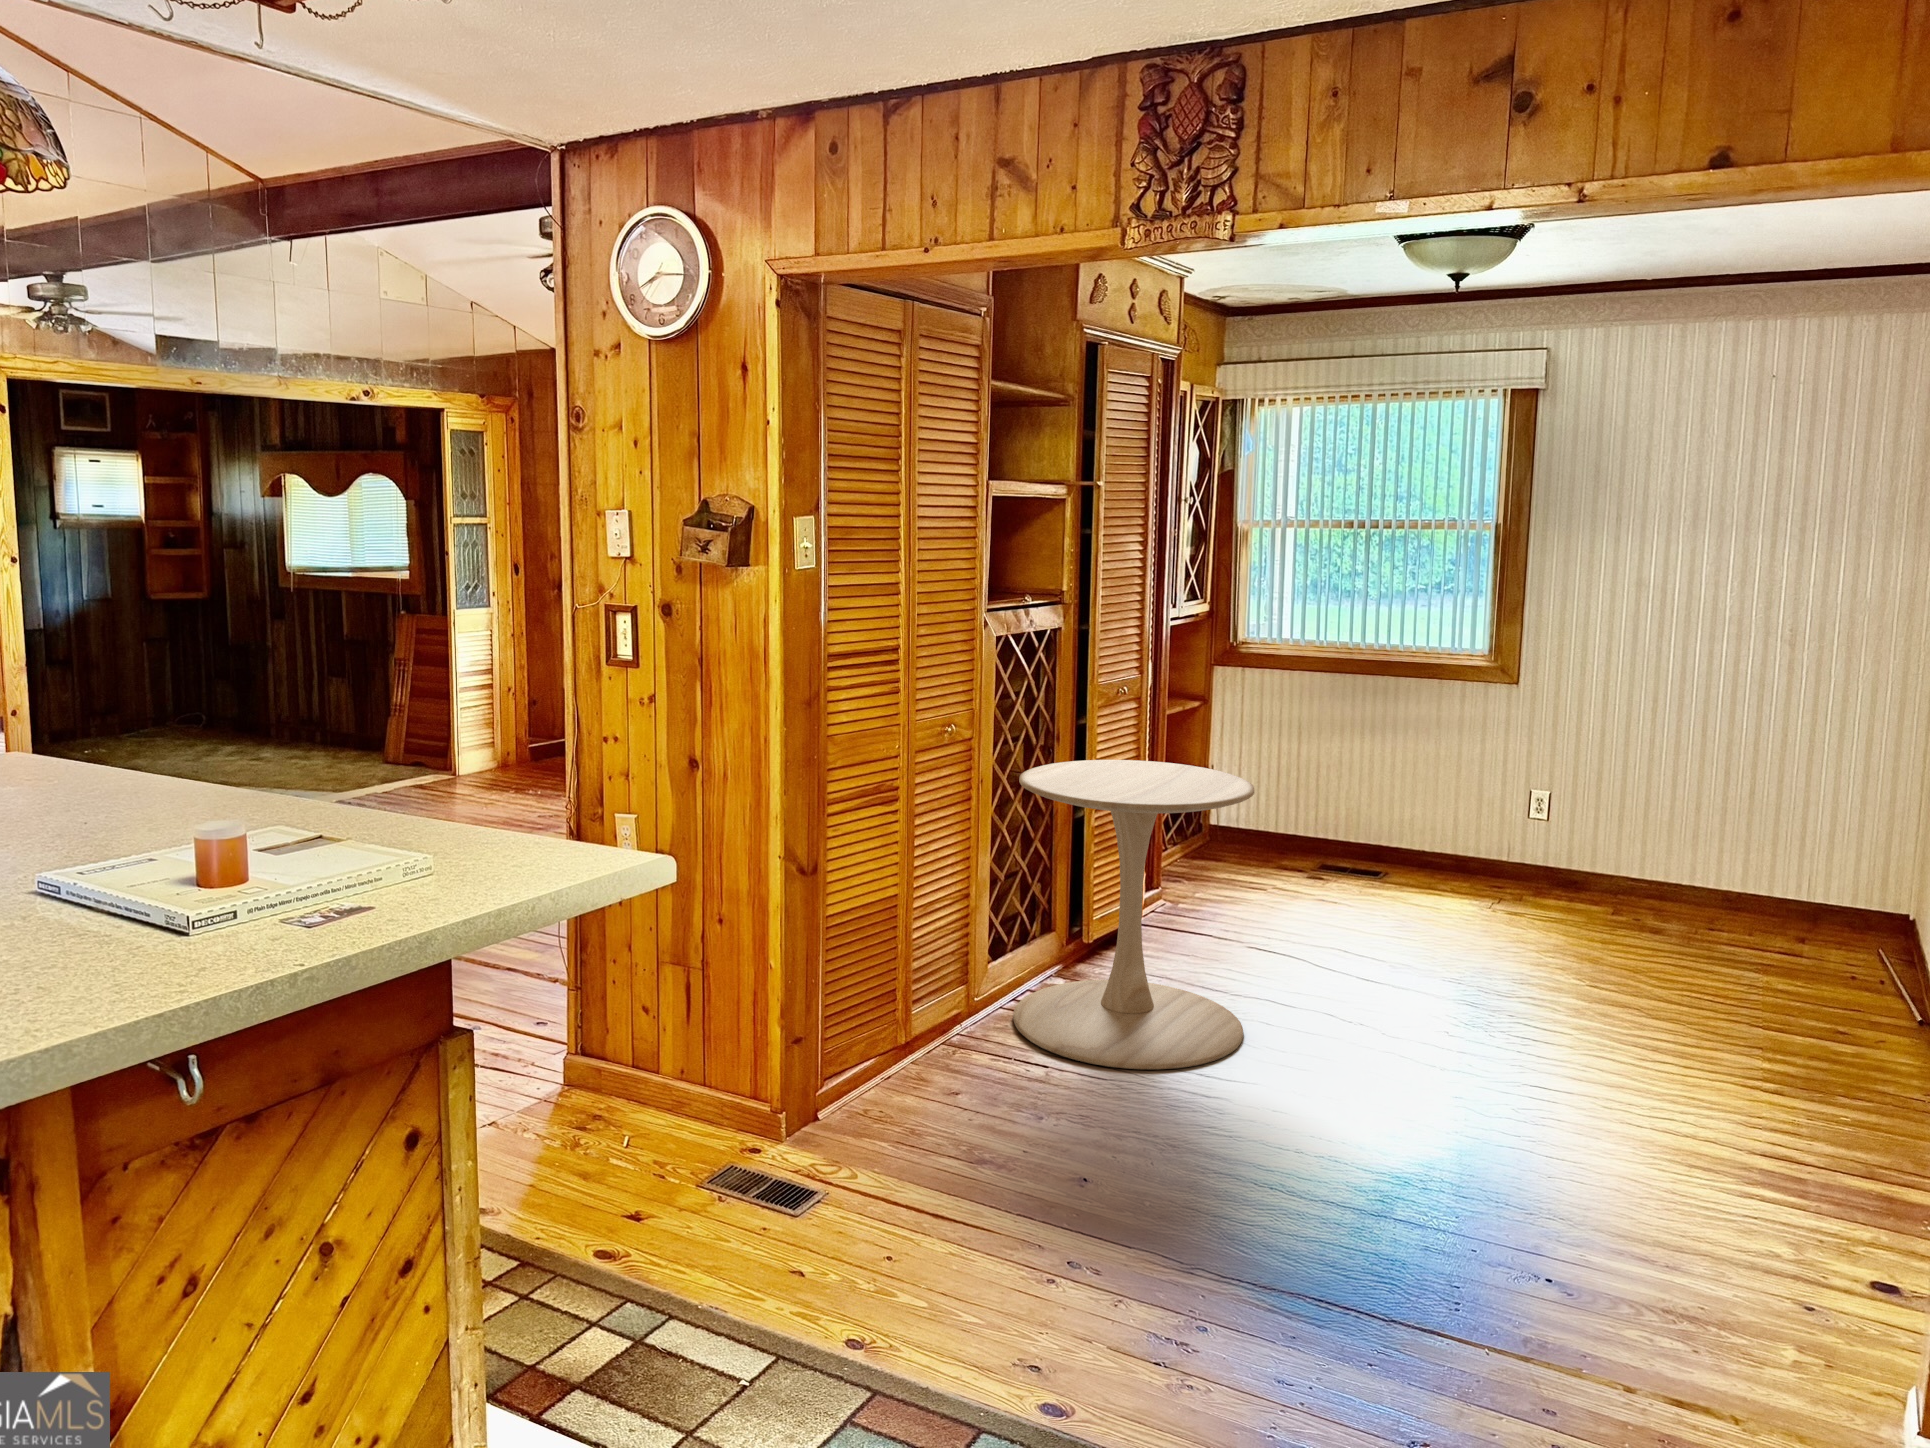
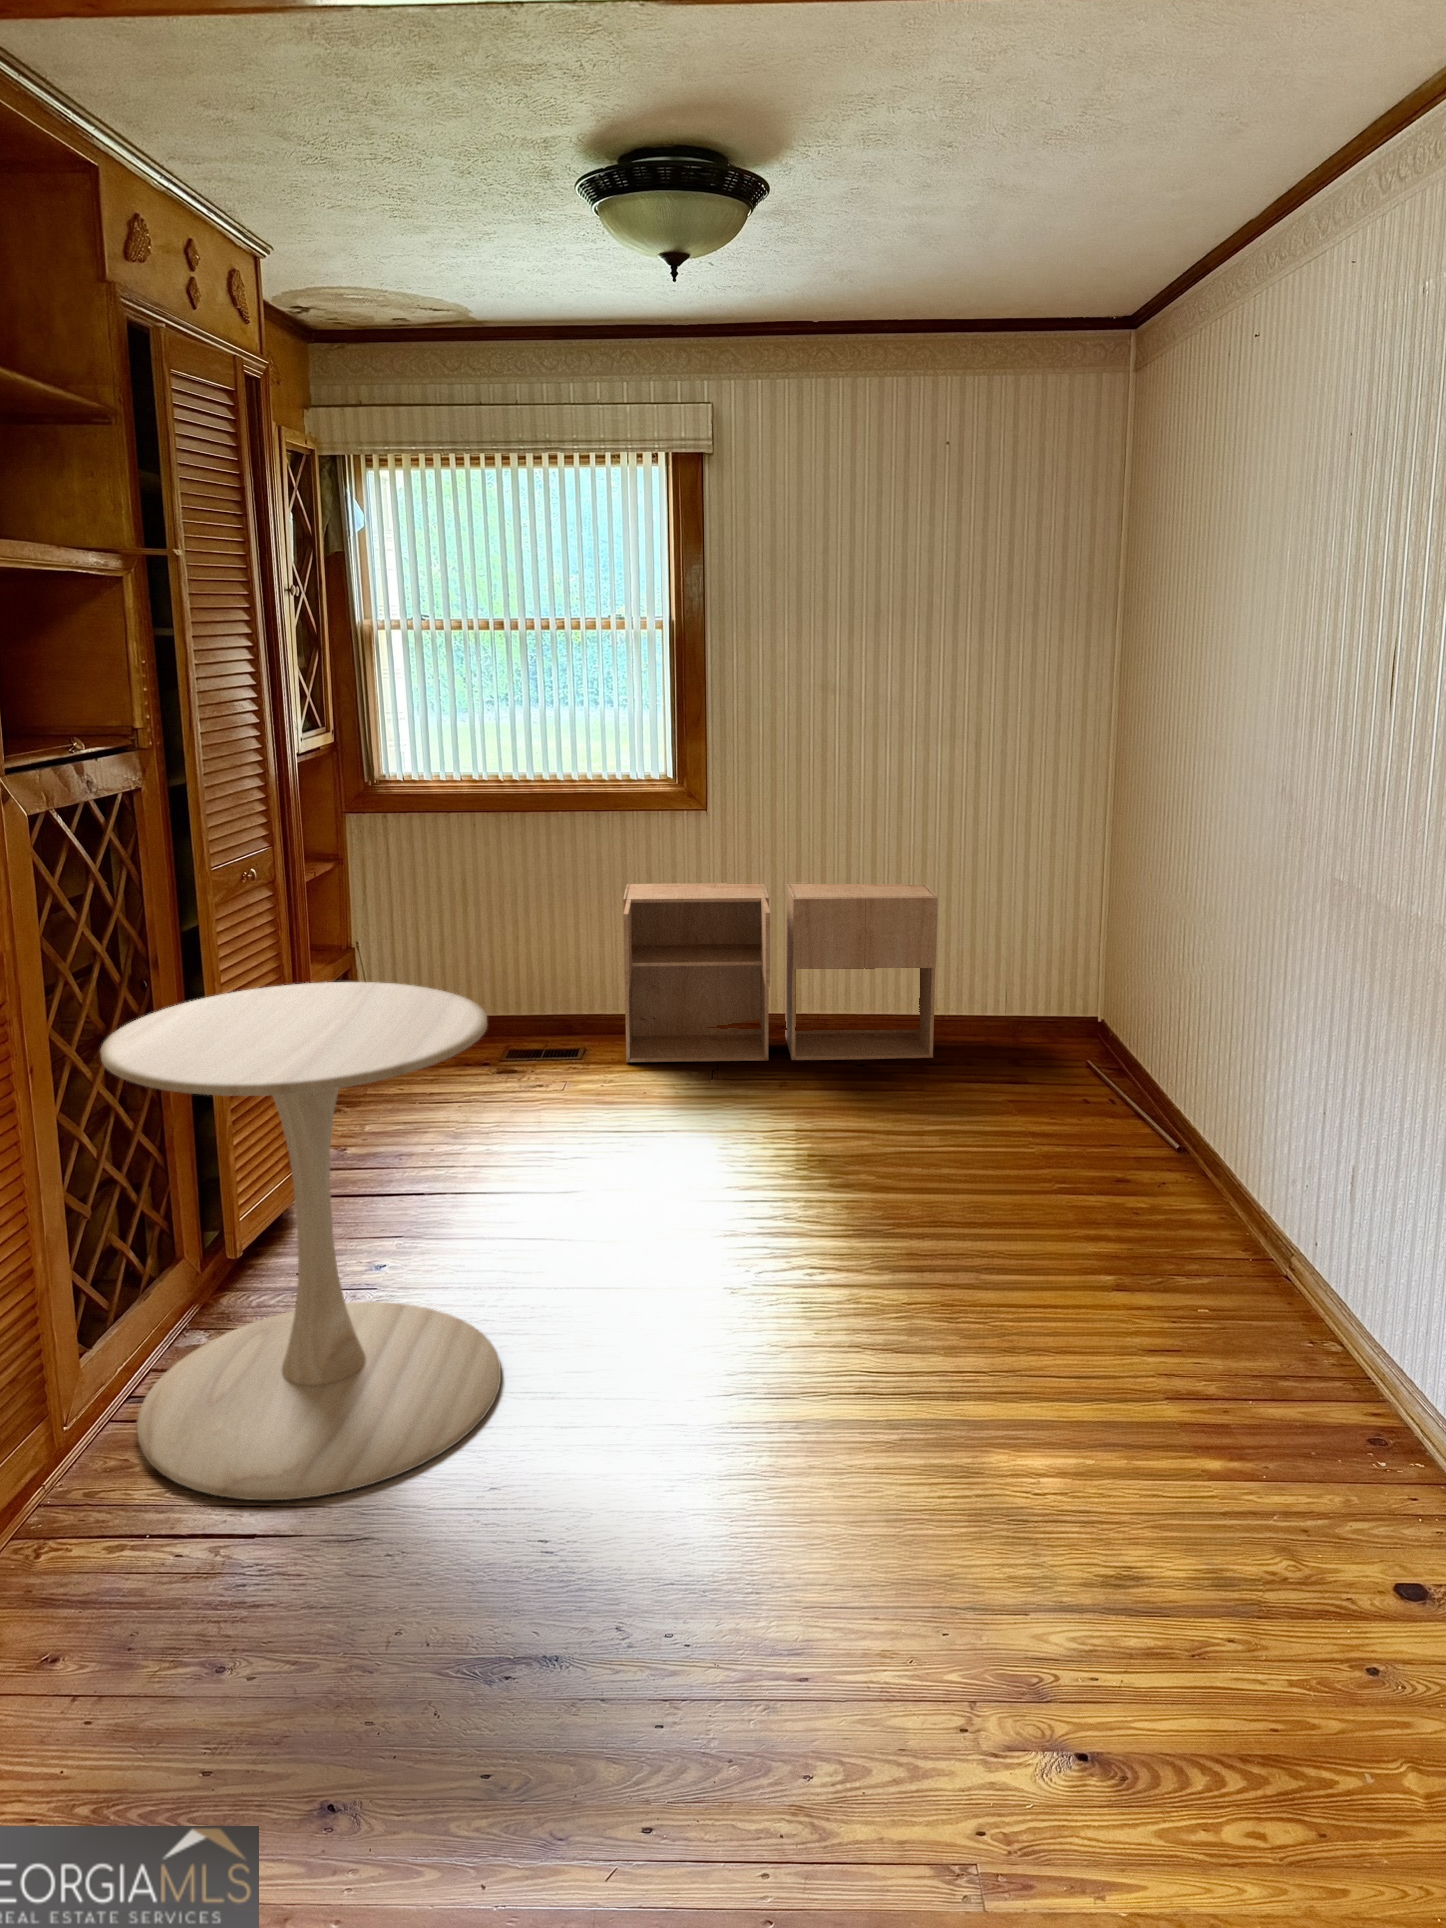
storage cabinet: none [1417,741,1736,931] -> present [623,882,938,1062]

